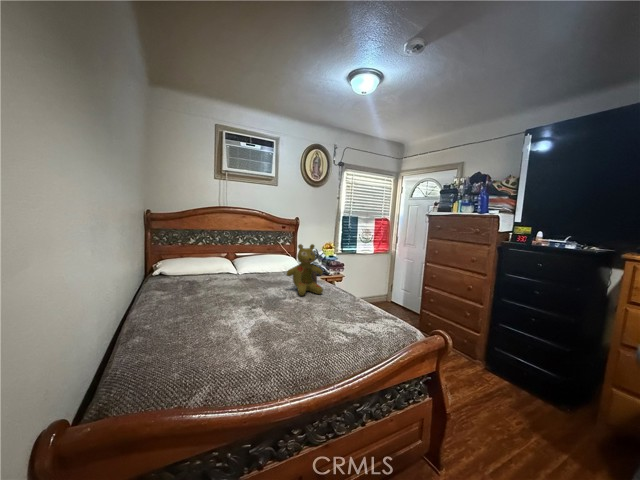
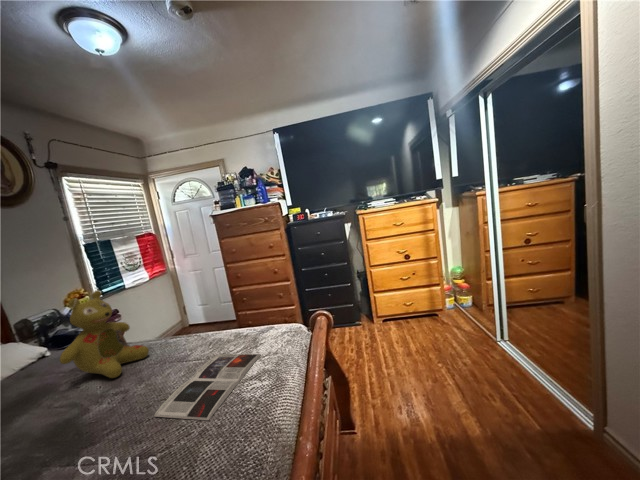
magazine: none [288,315,361,341] -> present [154,354,261,420]

